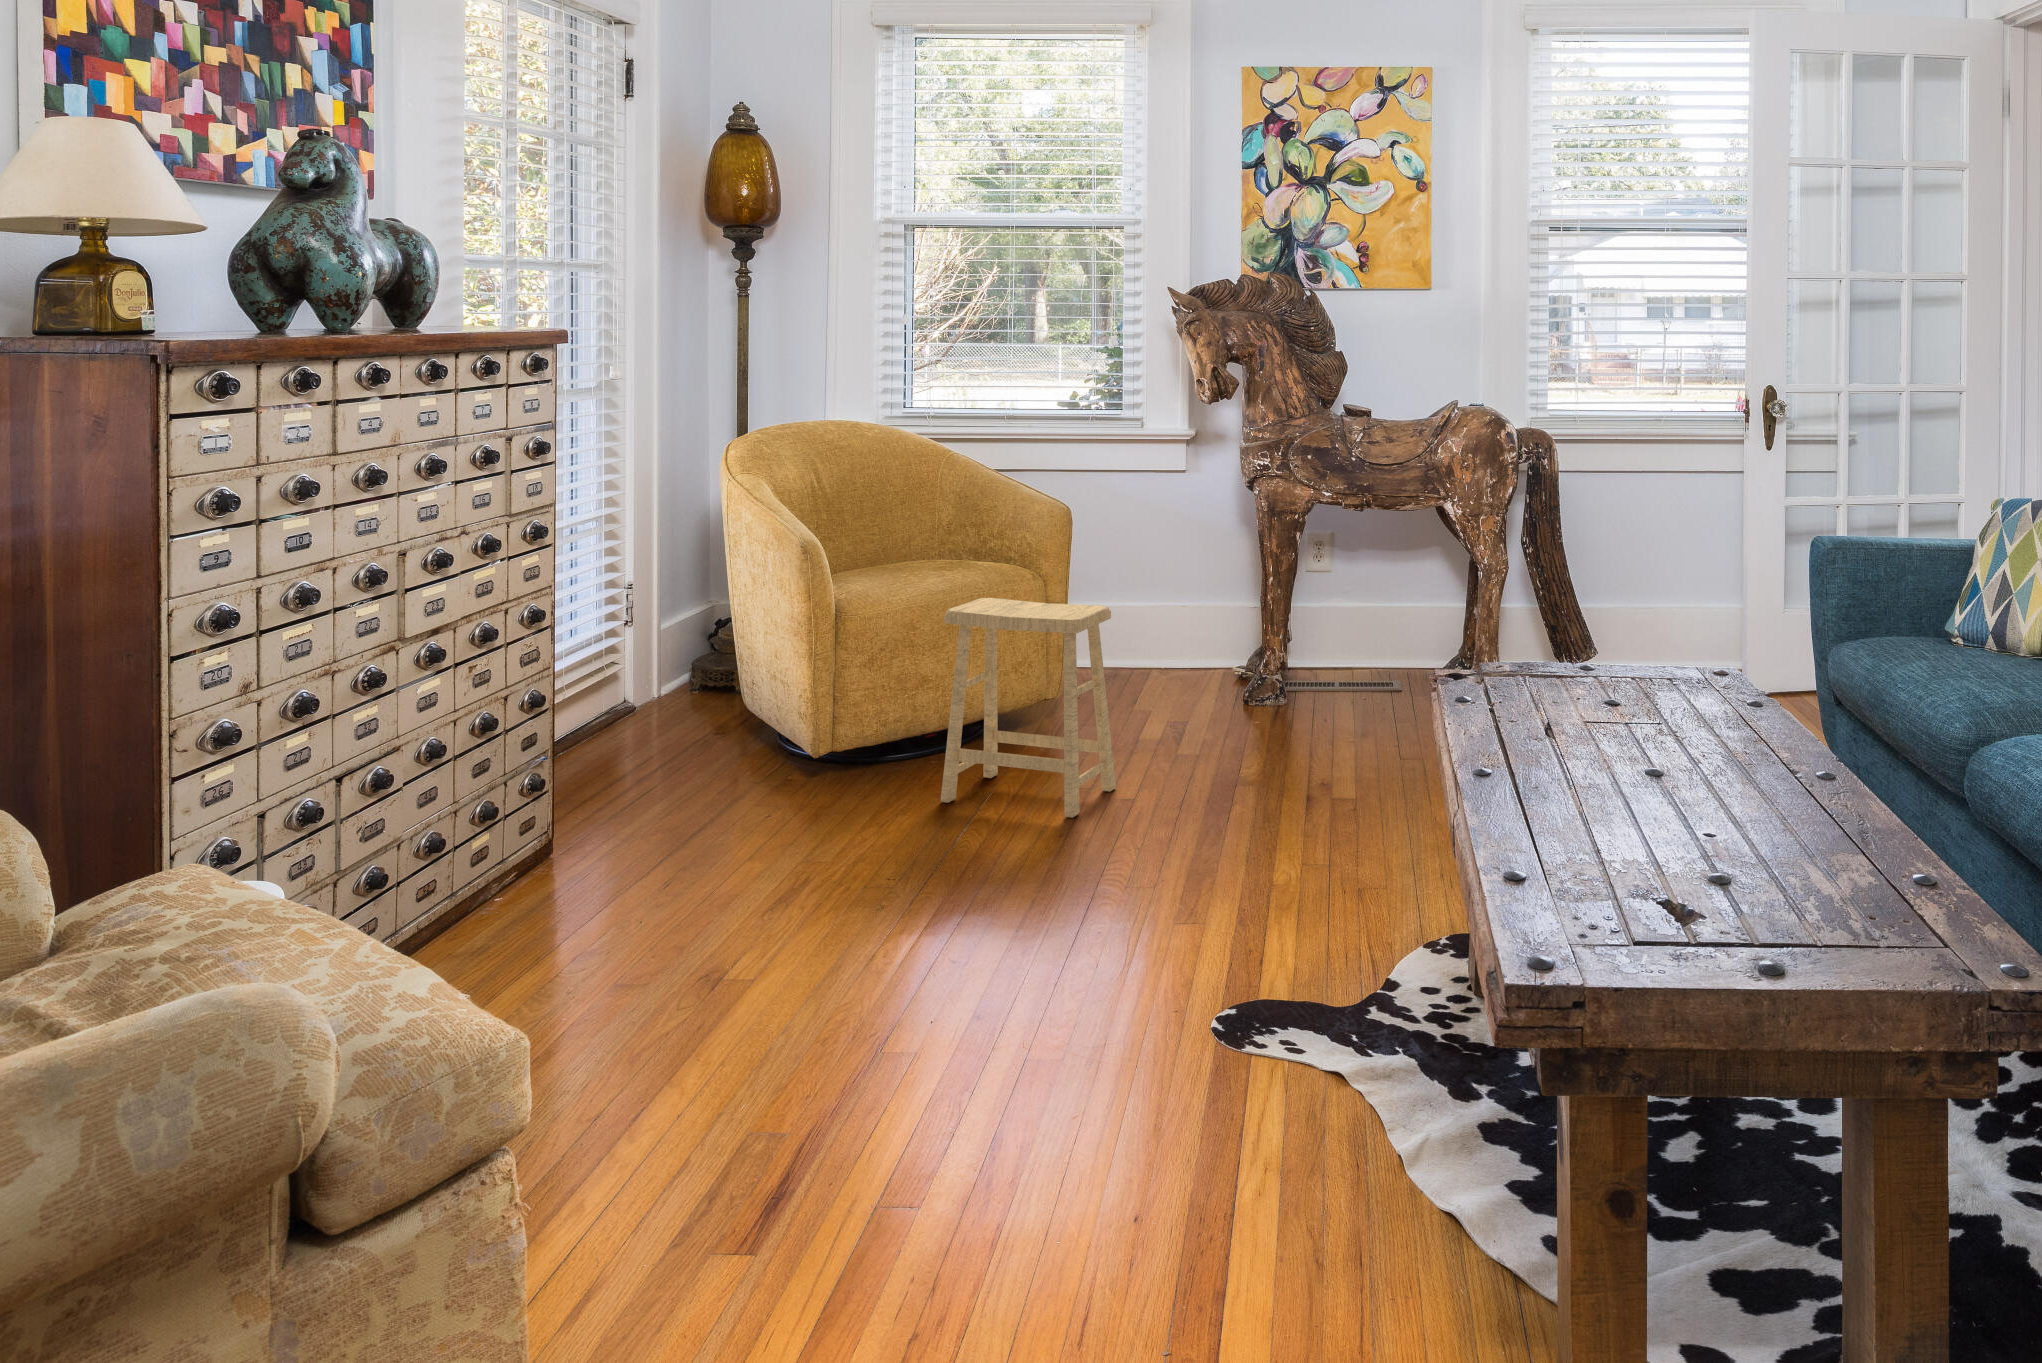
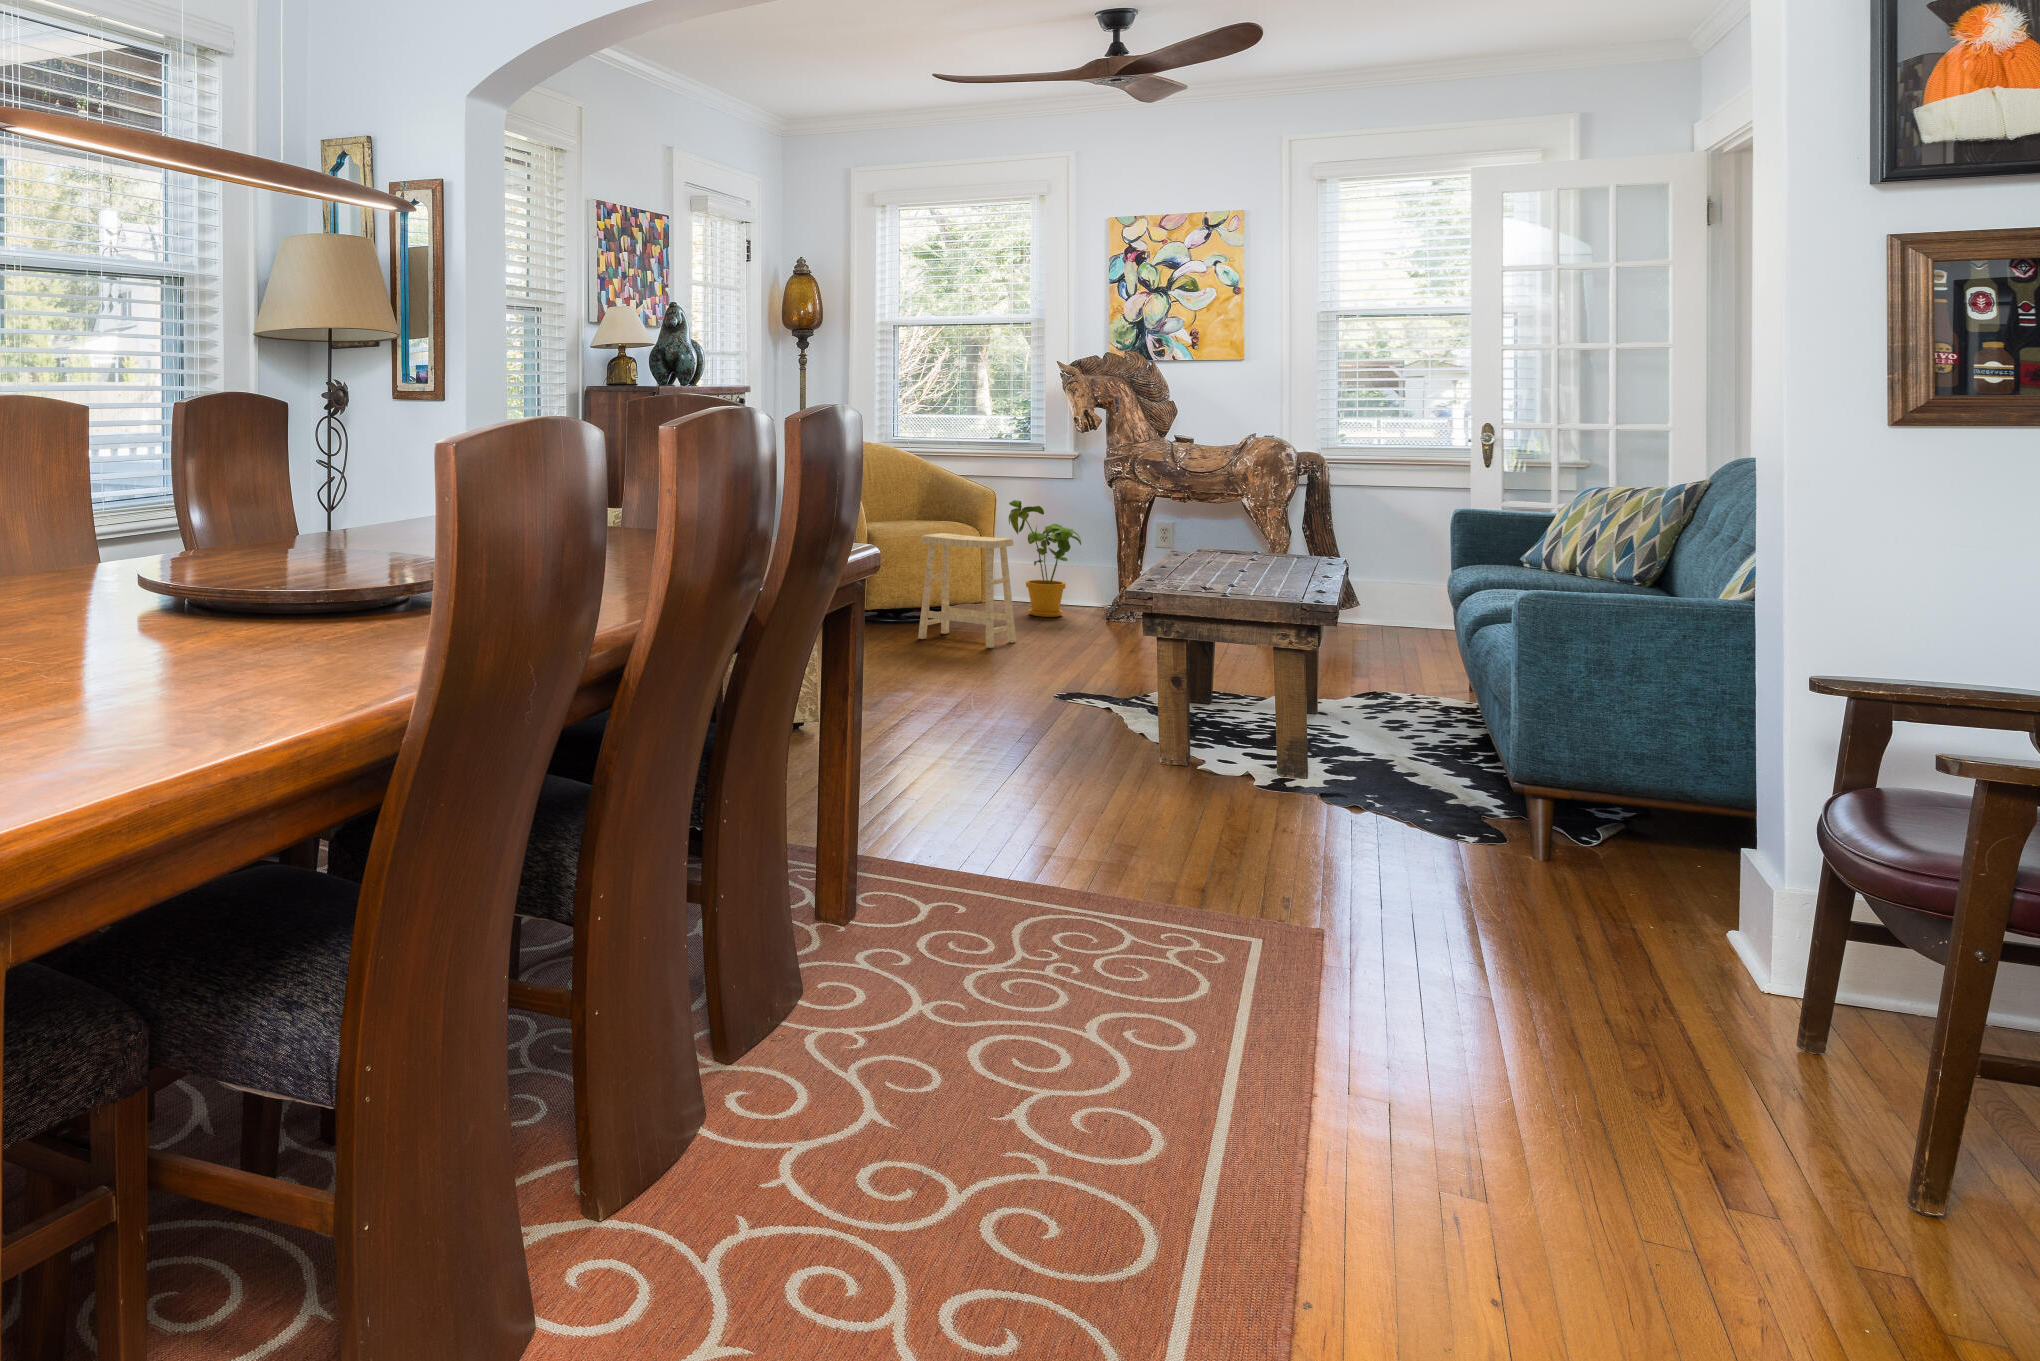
house plant: none [1094,517,1207,702] -> present [1009,500,1081,617]

